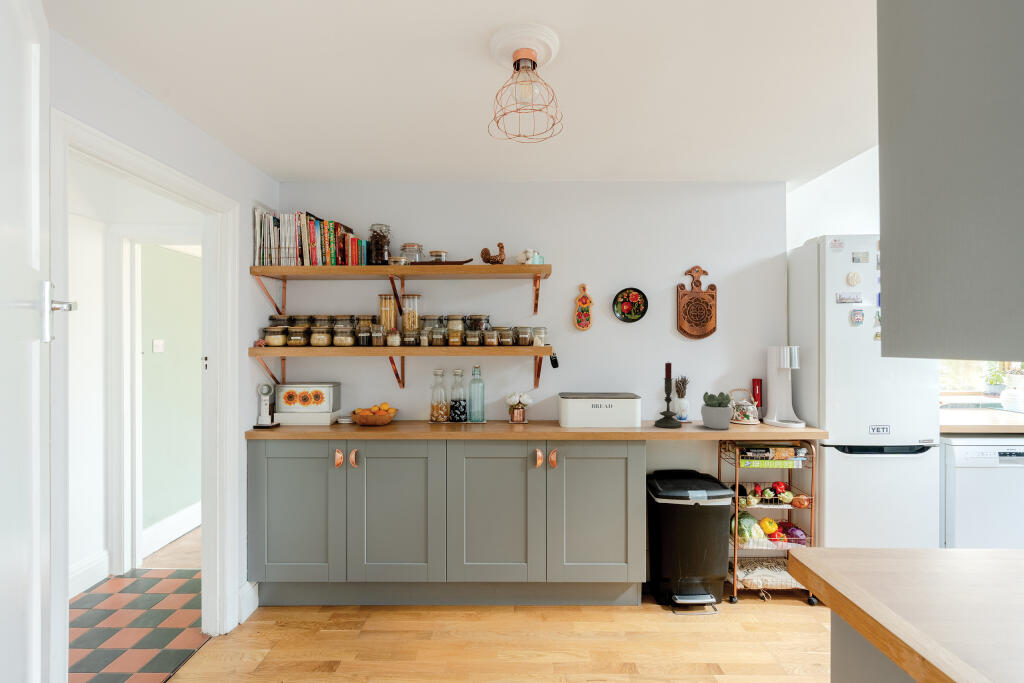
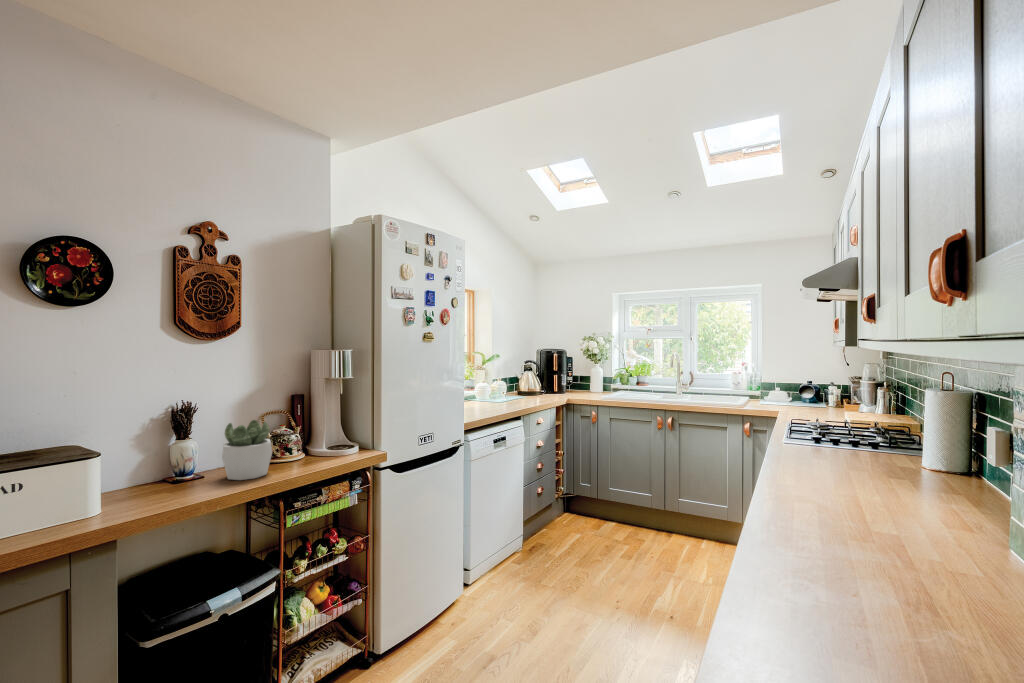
candle: present [655,363,682,428] -> none [131,377,188,501]

